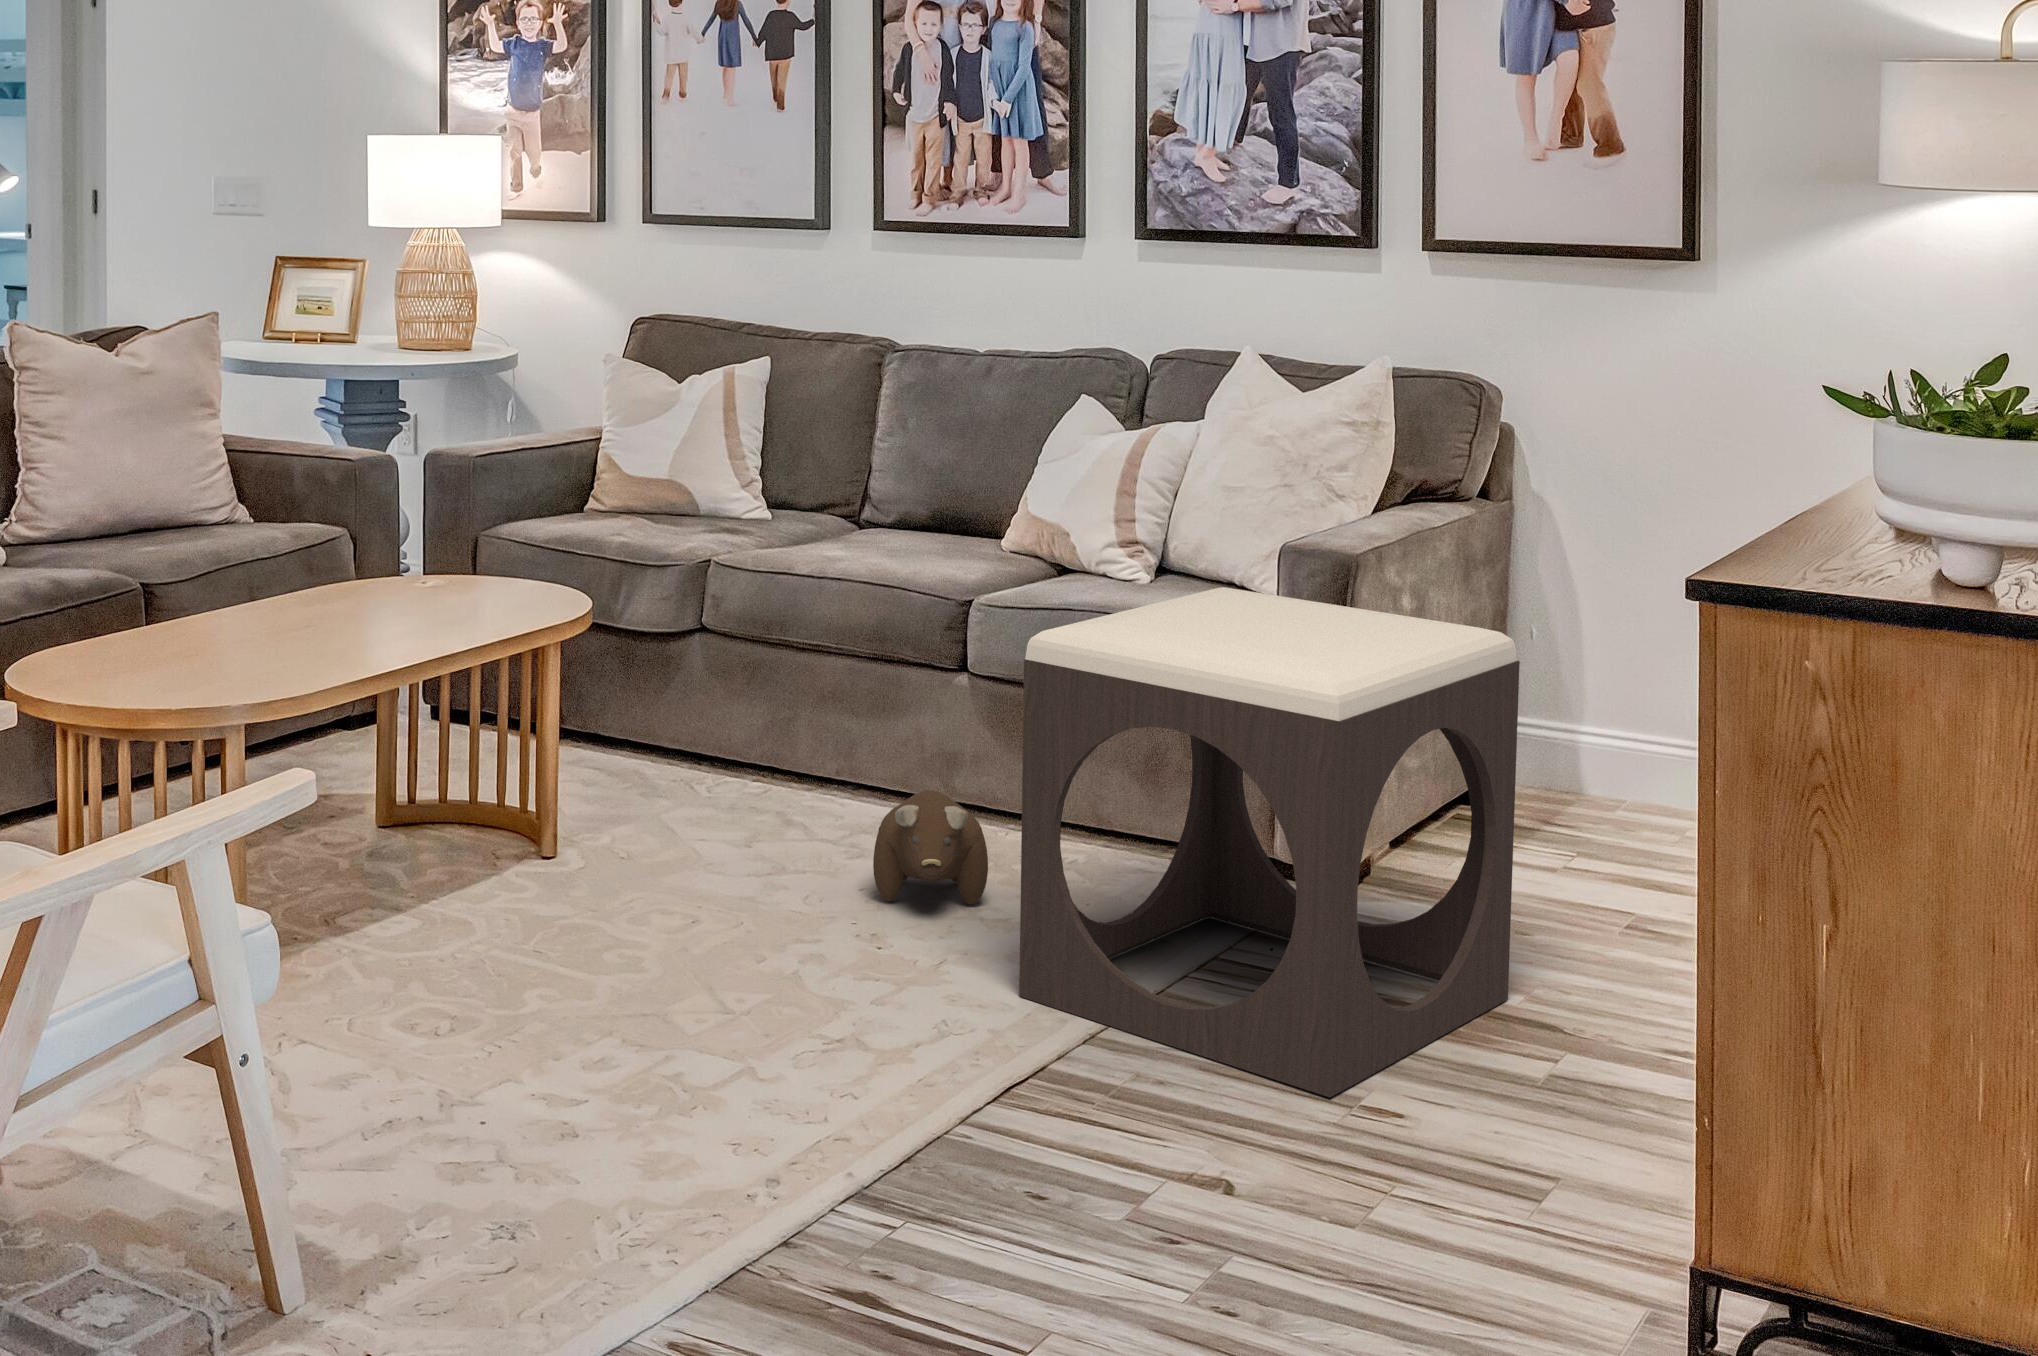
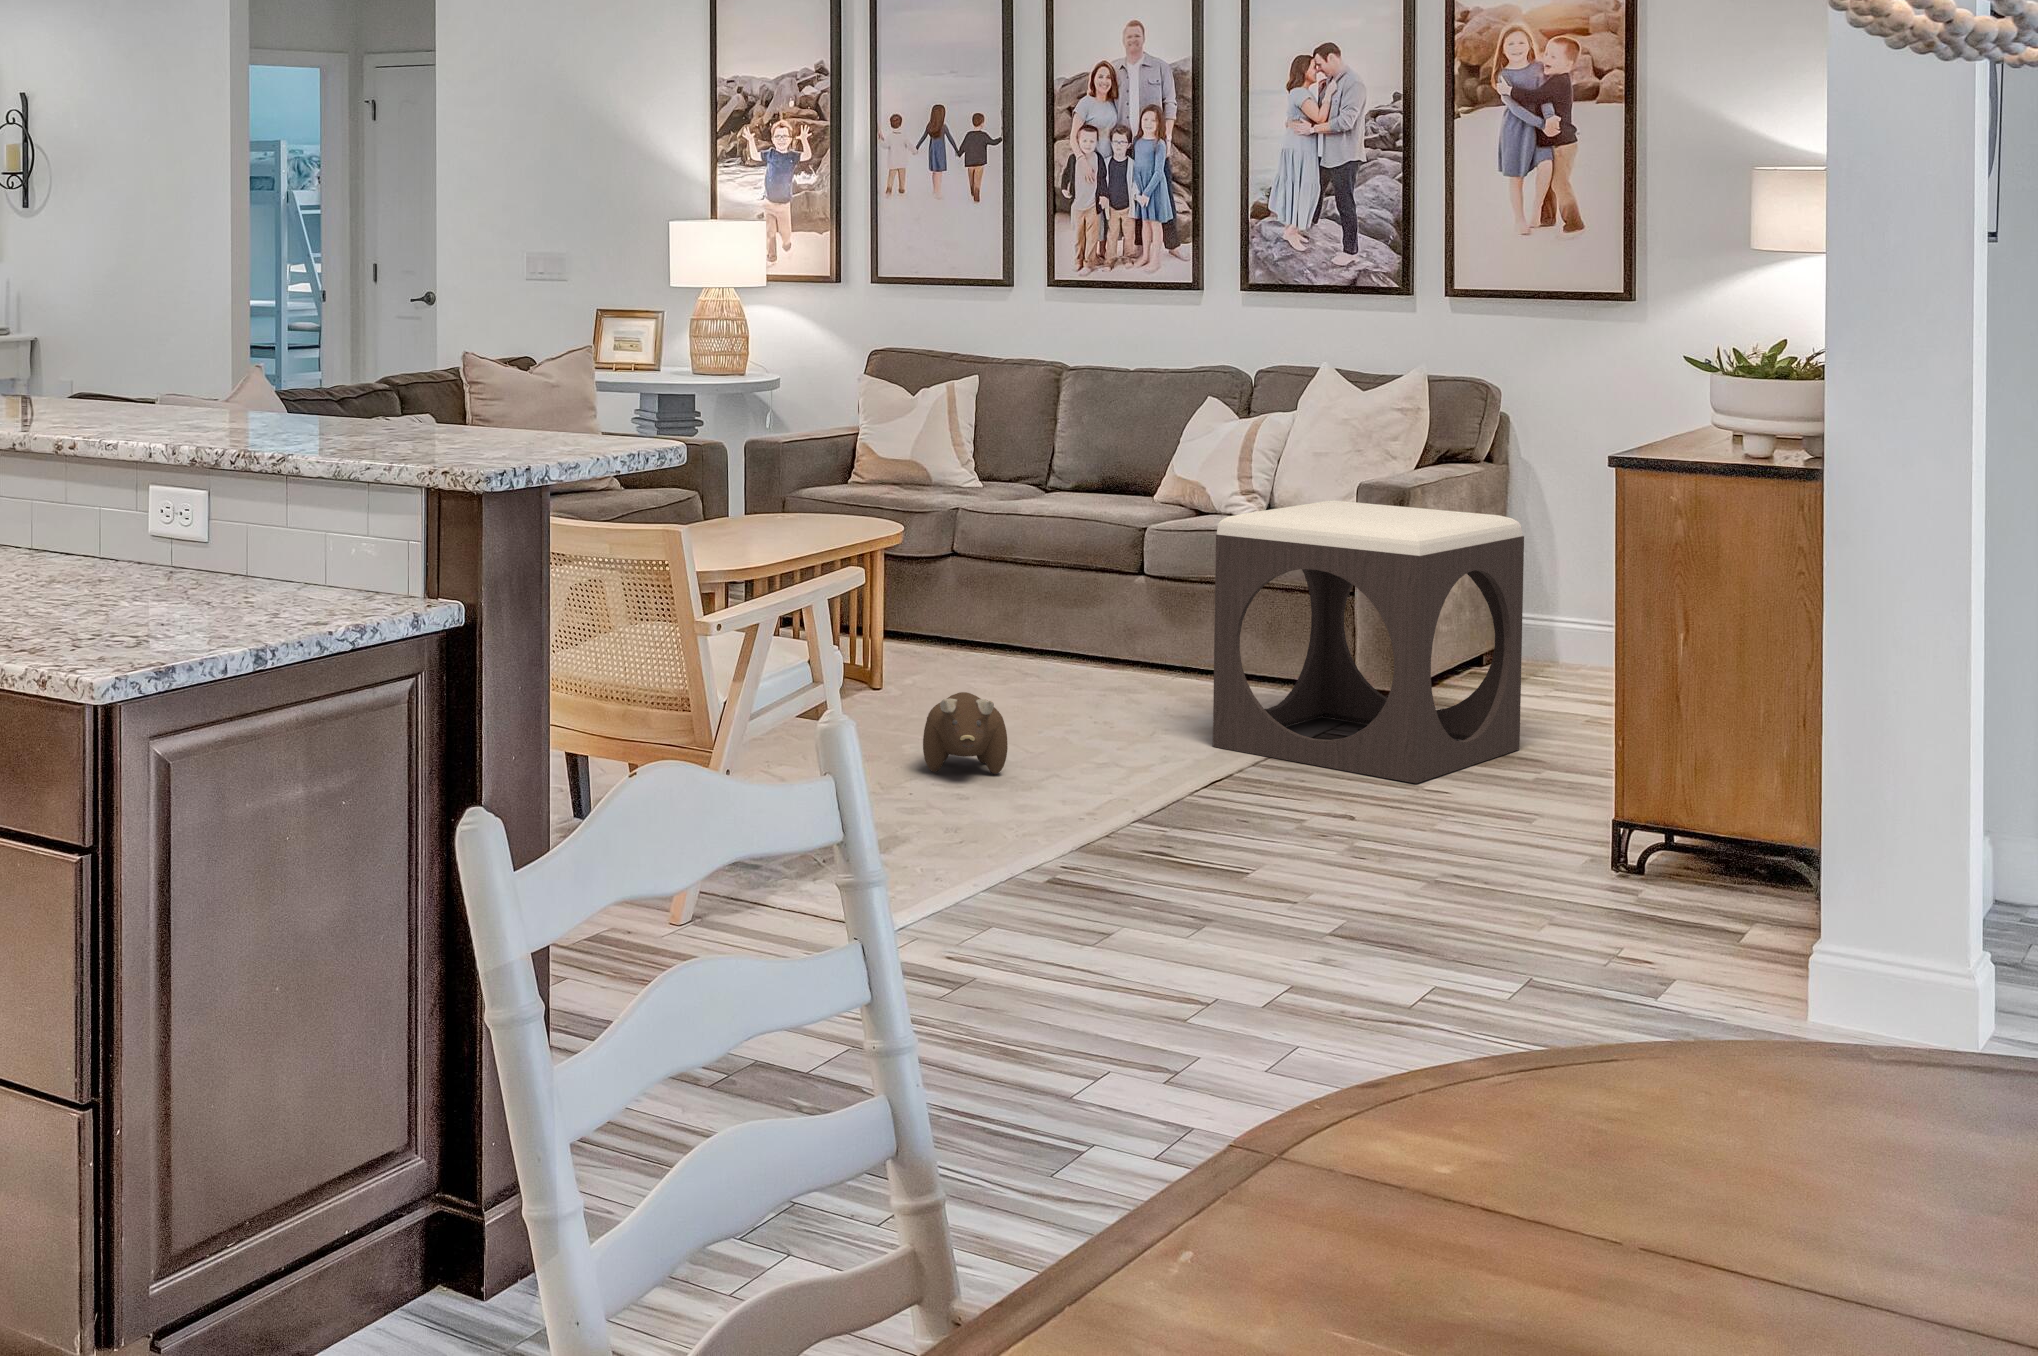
plush toy: present [873,791,988,904] -> present [923,692,1008,774]

